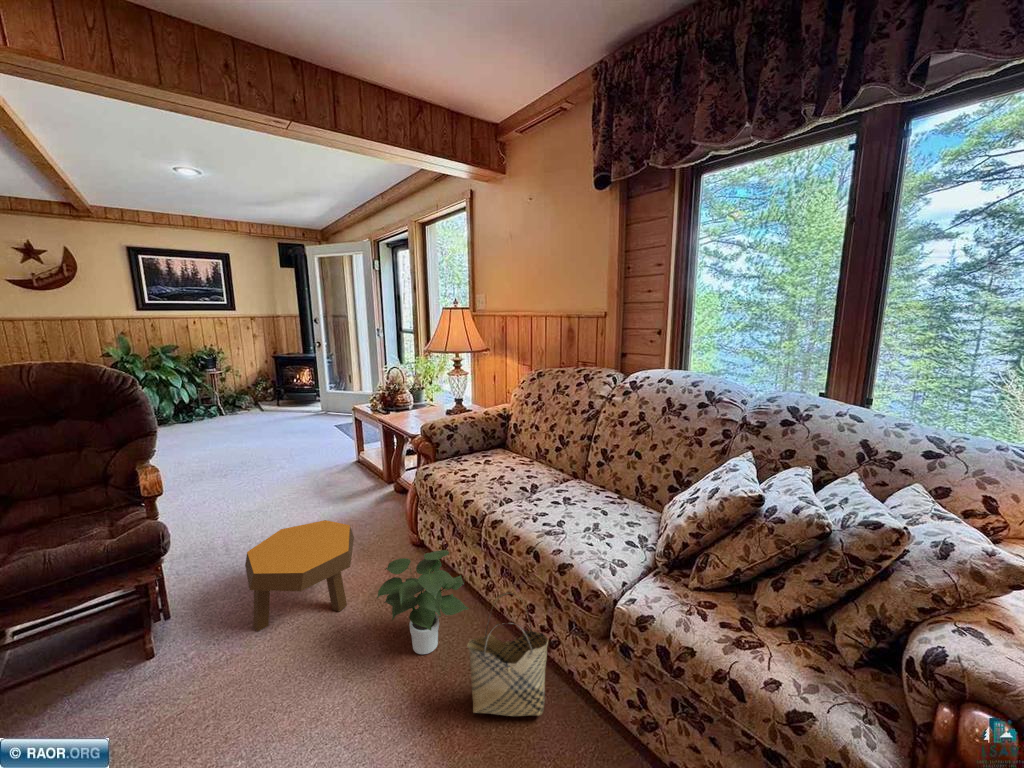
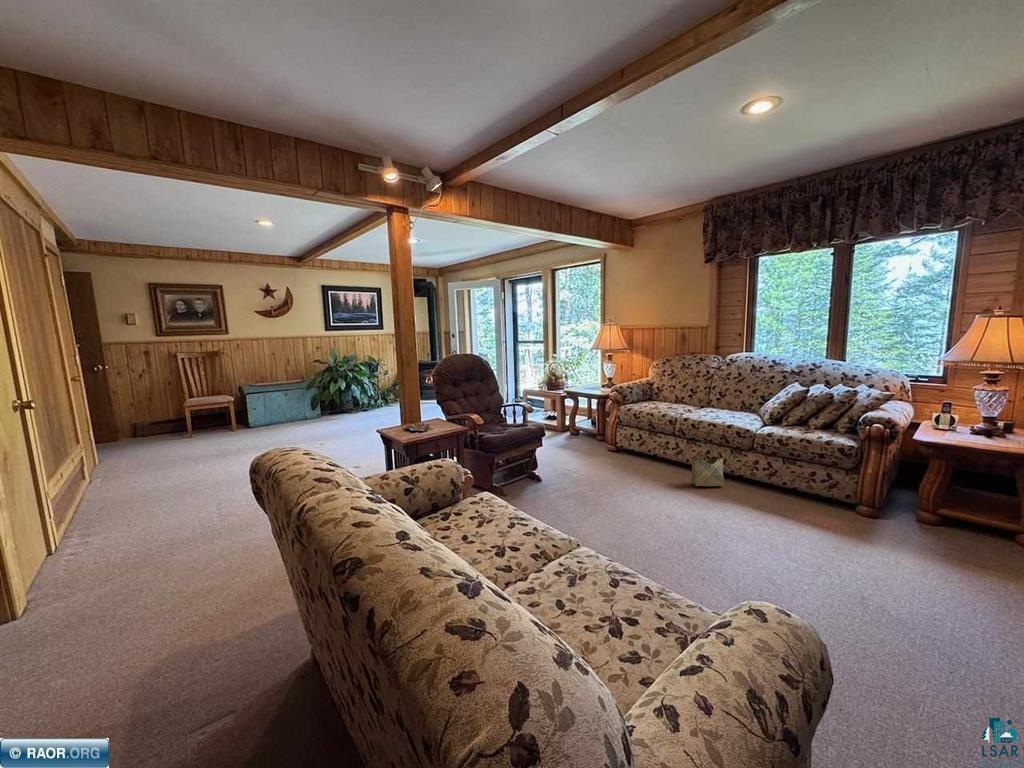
footstool: present [245,520,354,632] -> none [559,433,610,475]
potted plant: present [377,550,469,654] -> none [634,434,676,477]

